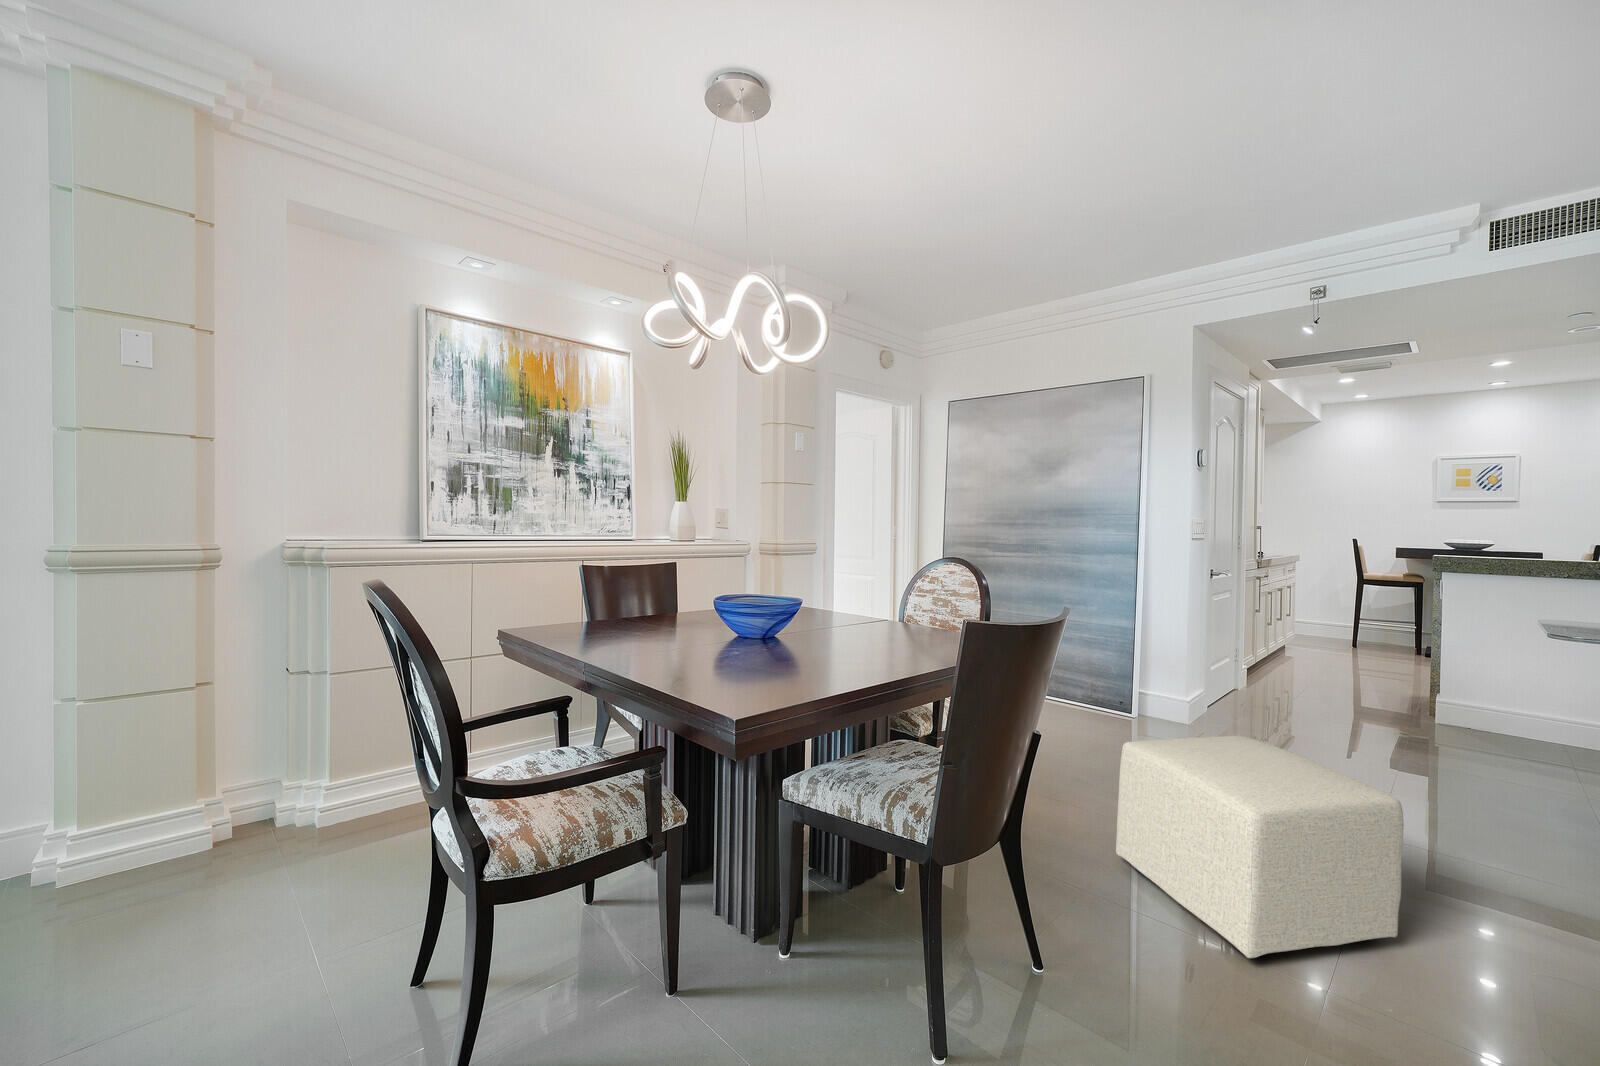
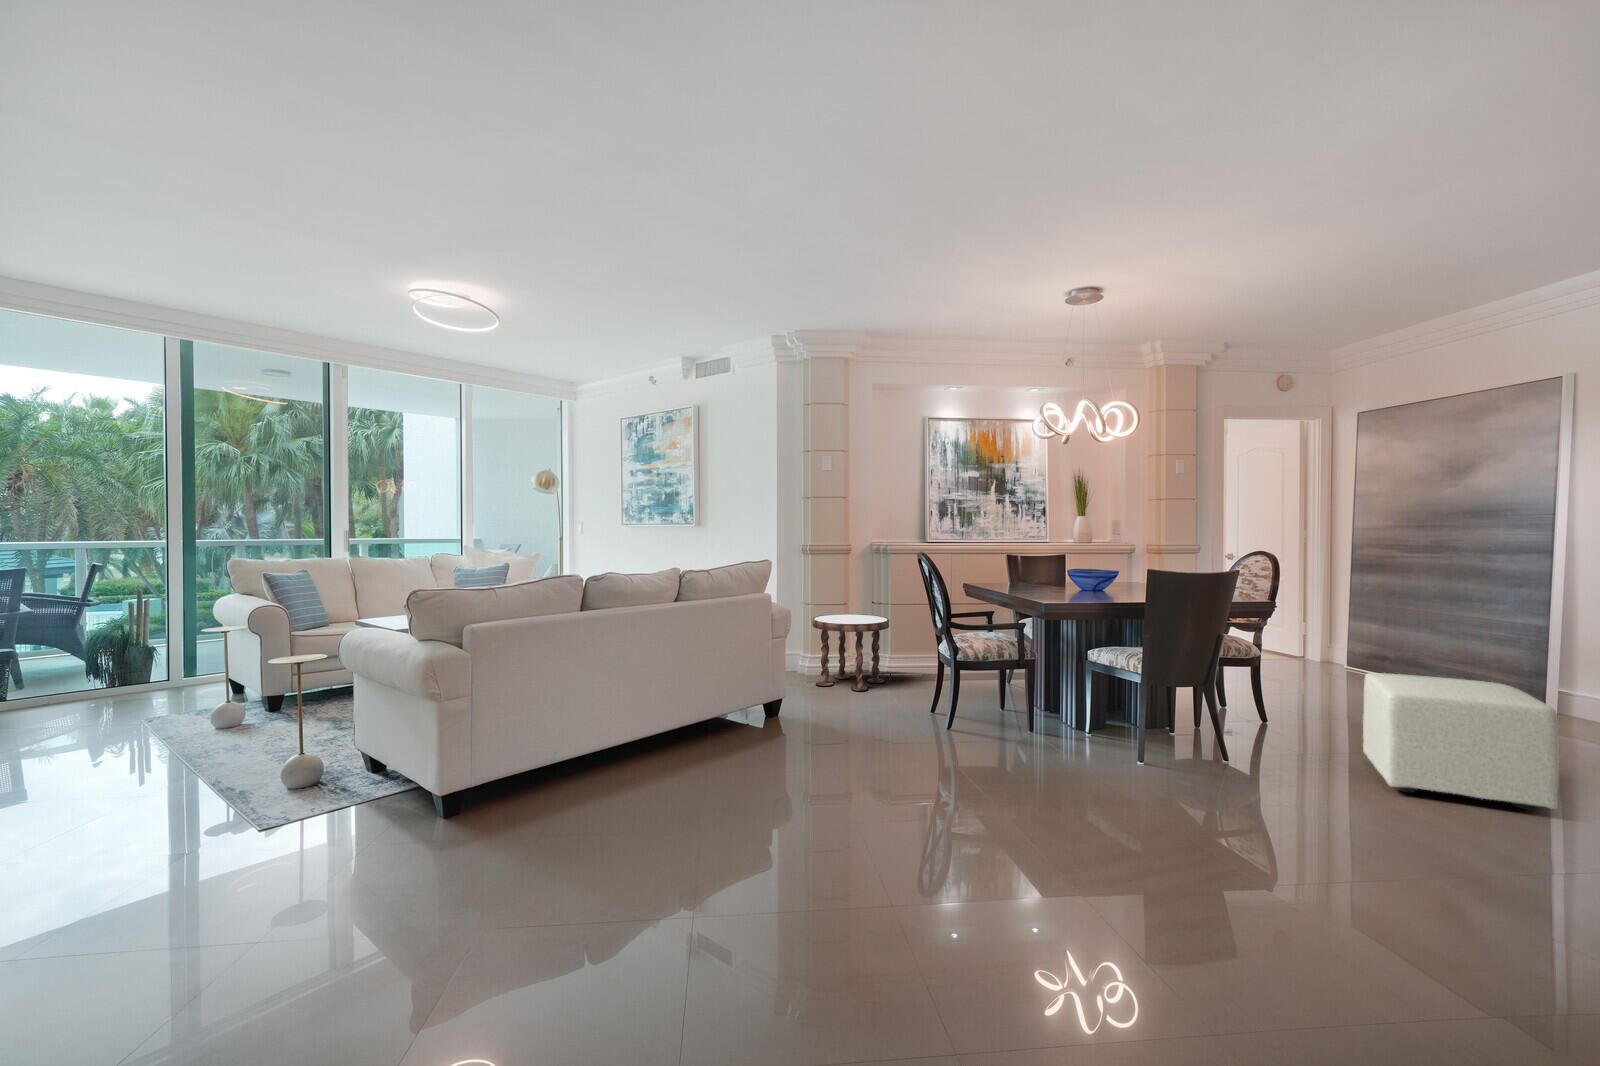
side table: none [40,711,313,951] -> present [812,614,889,691]

